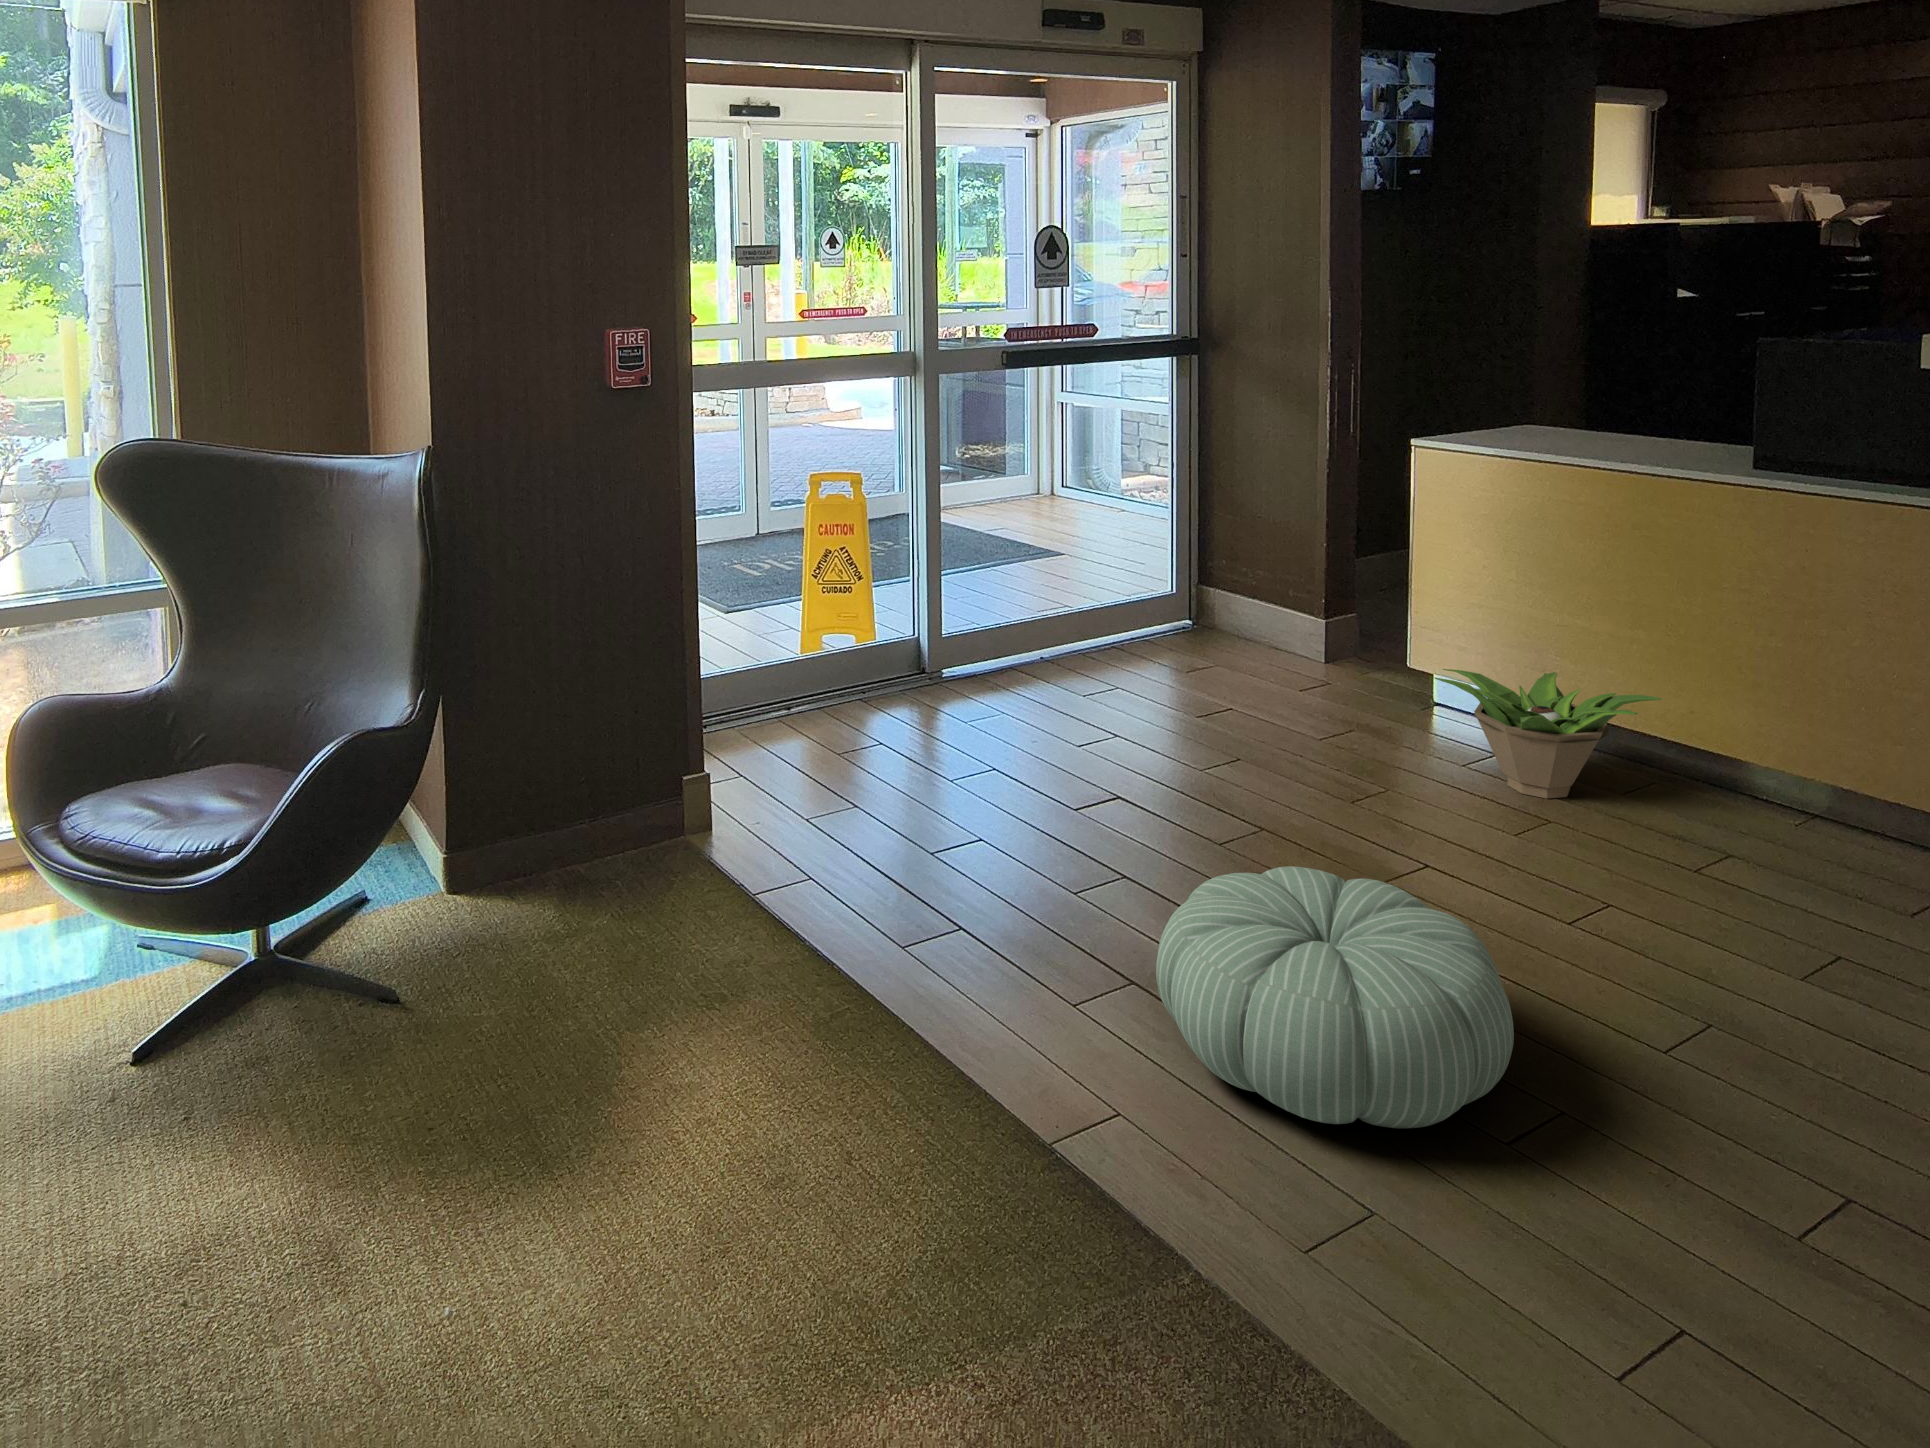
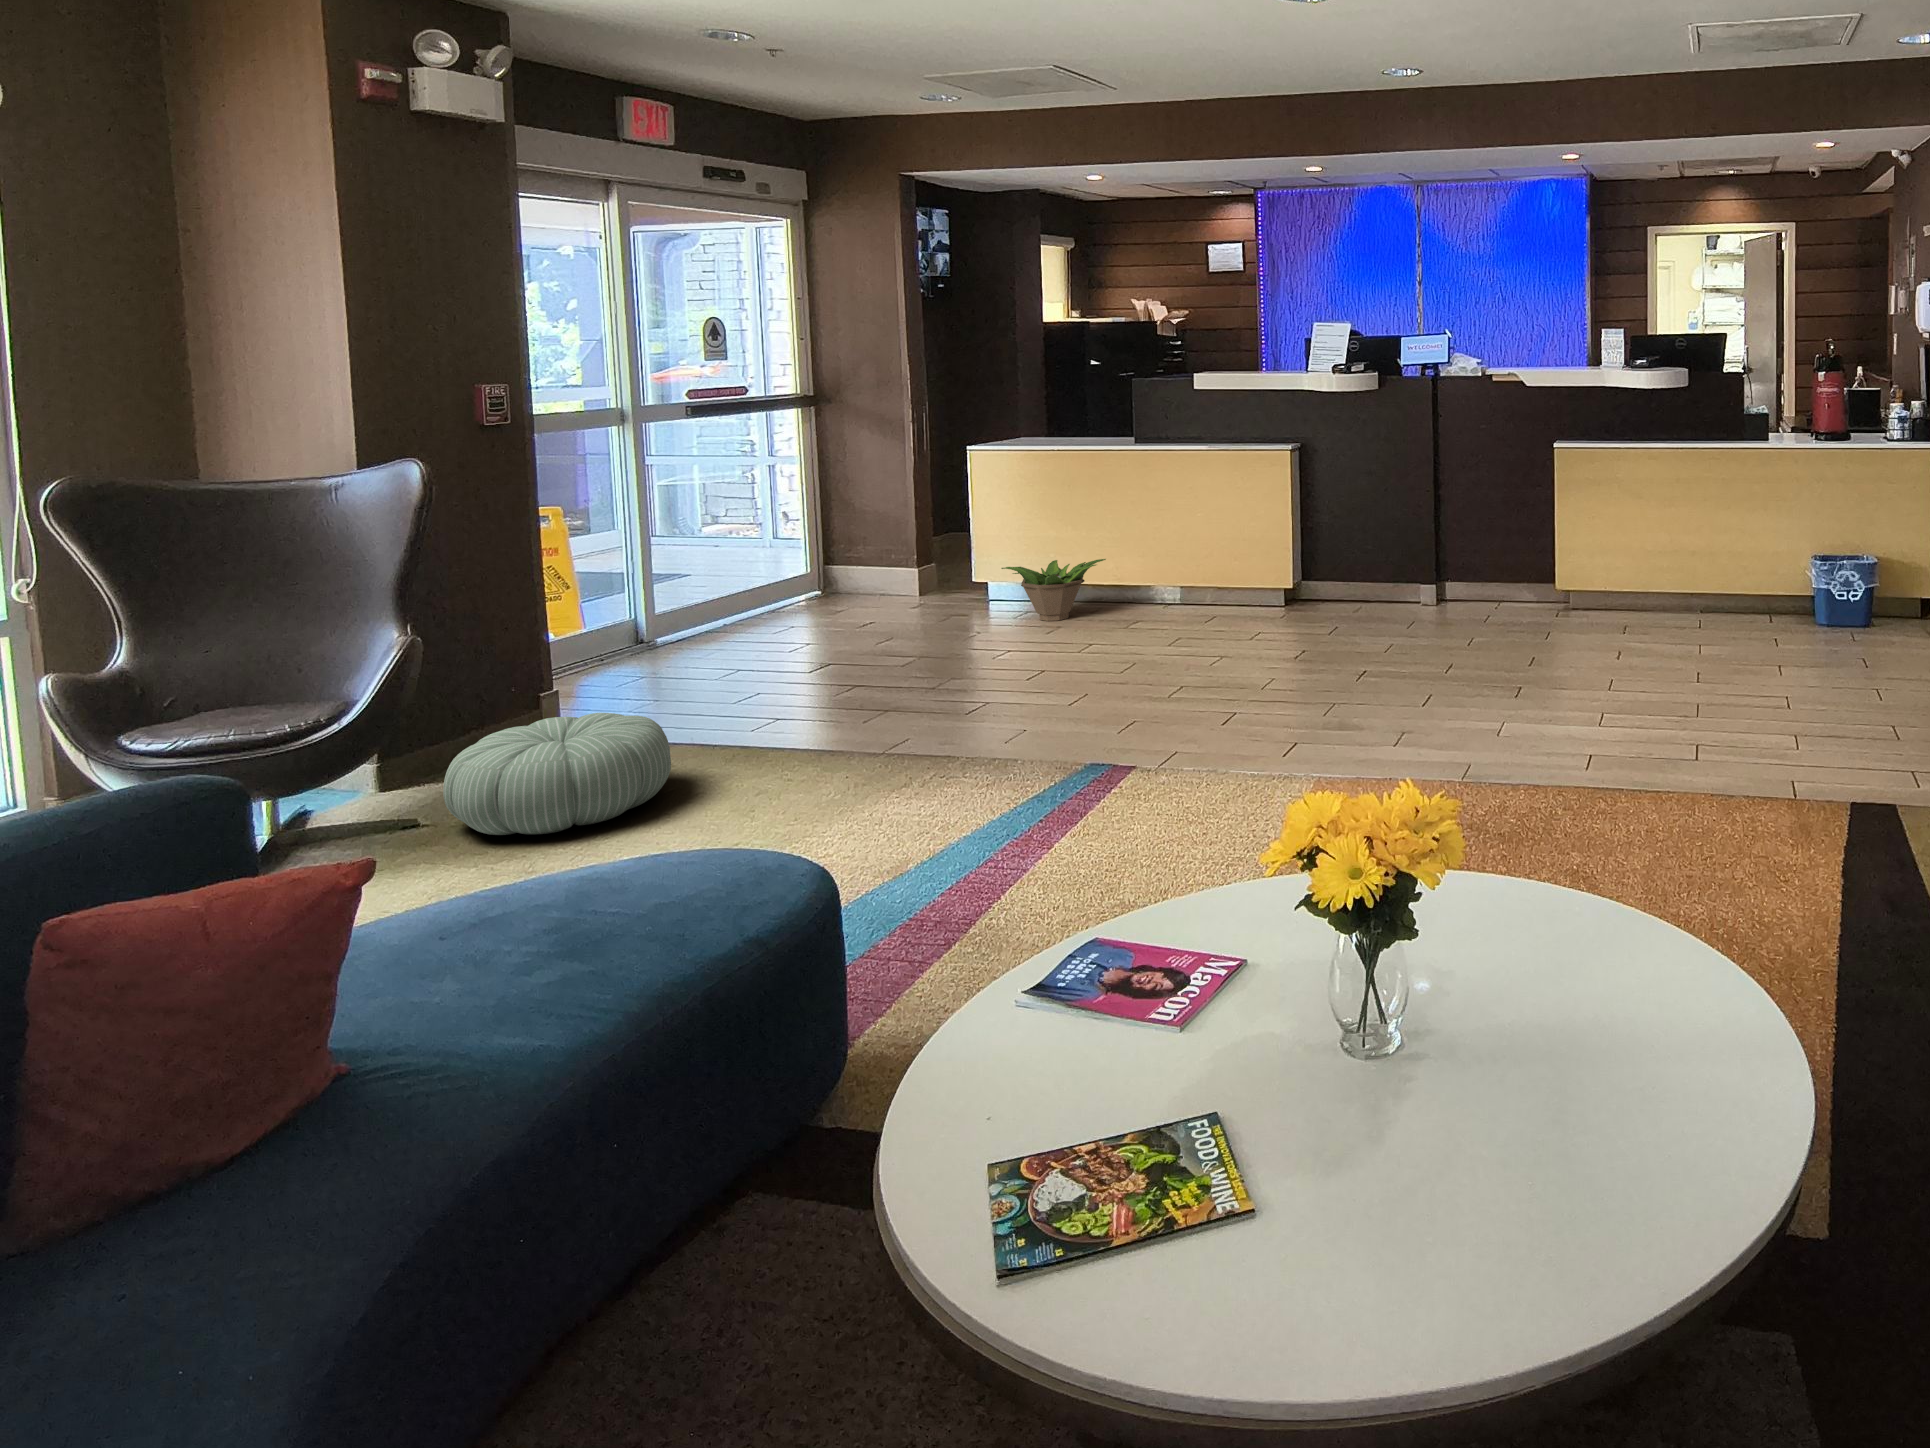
pouf: present [1156,866,1514,1128] -> present [443,713,671,835]

